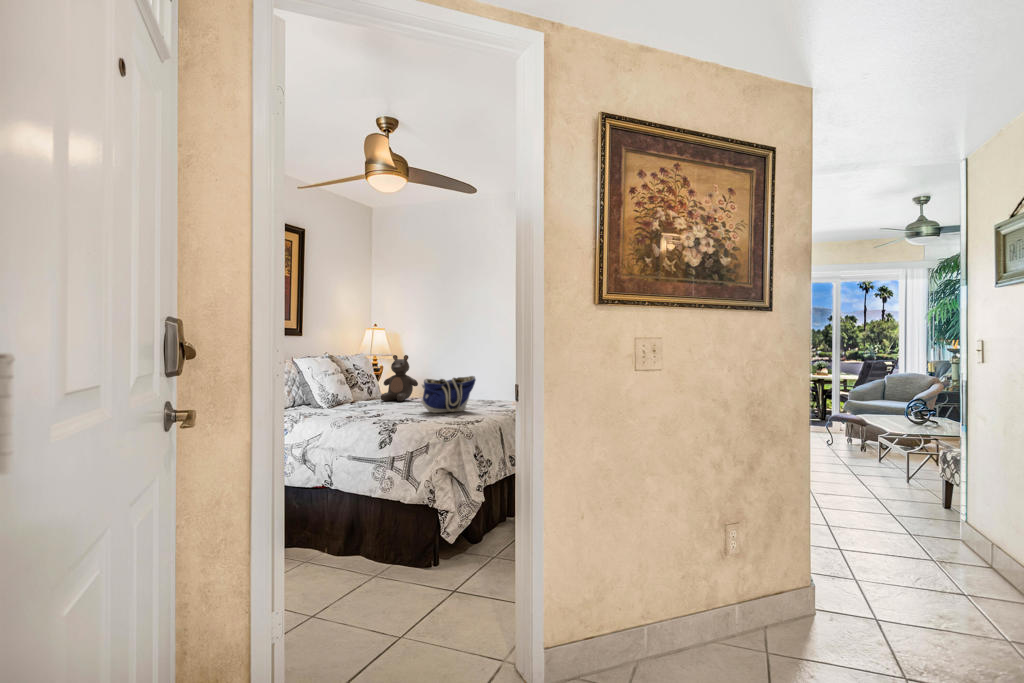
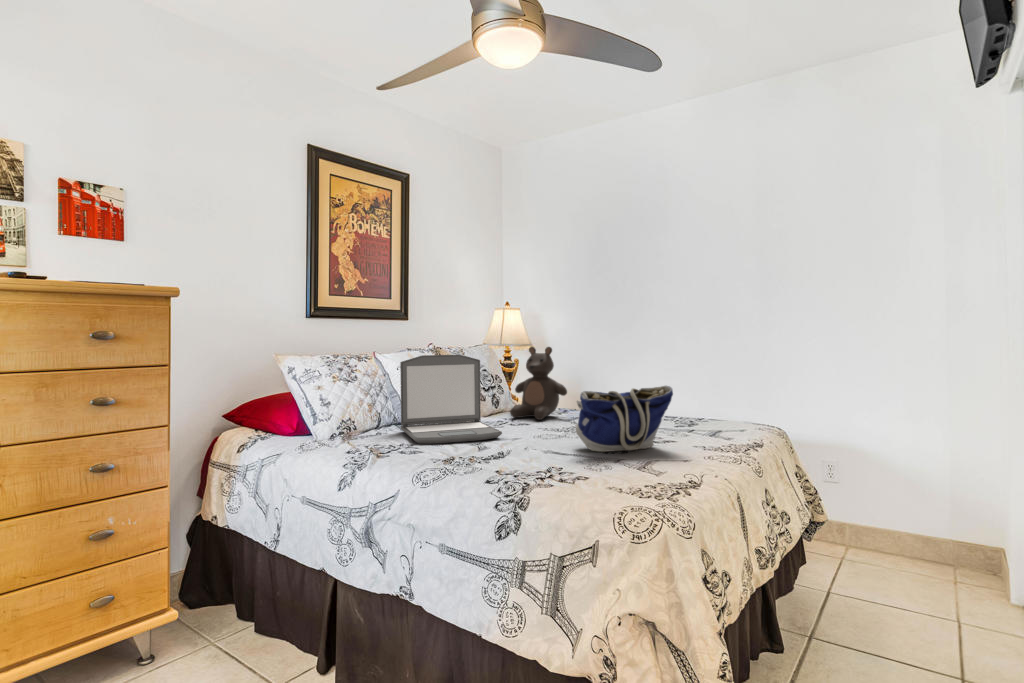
laptop: none [311,360,377,413] -> present [400,355,502,444]

